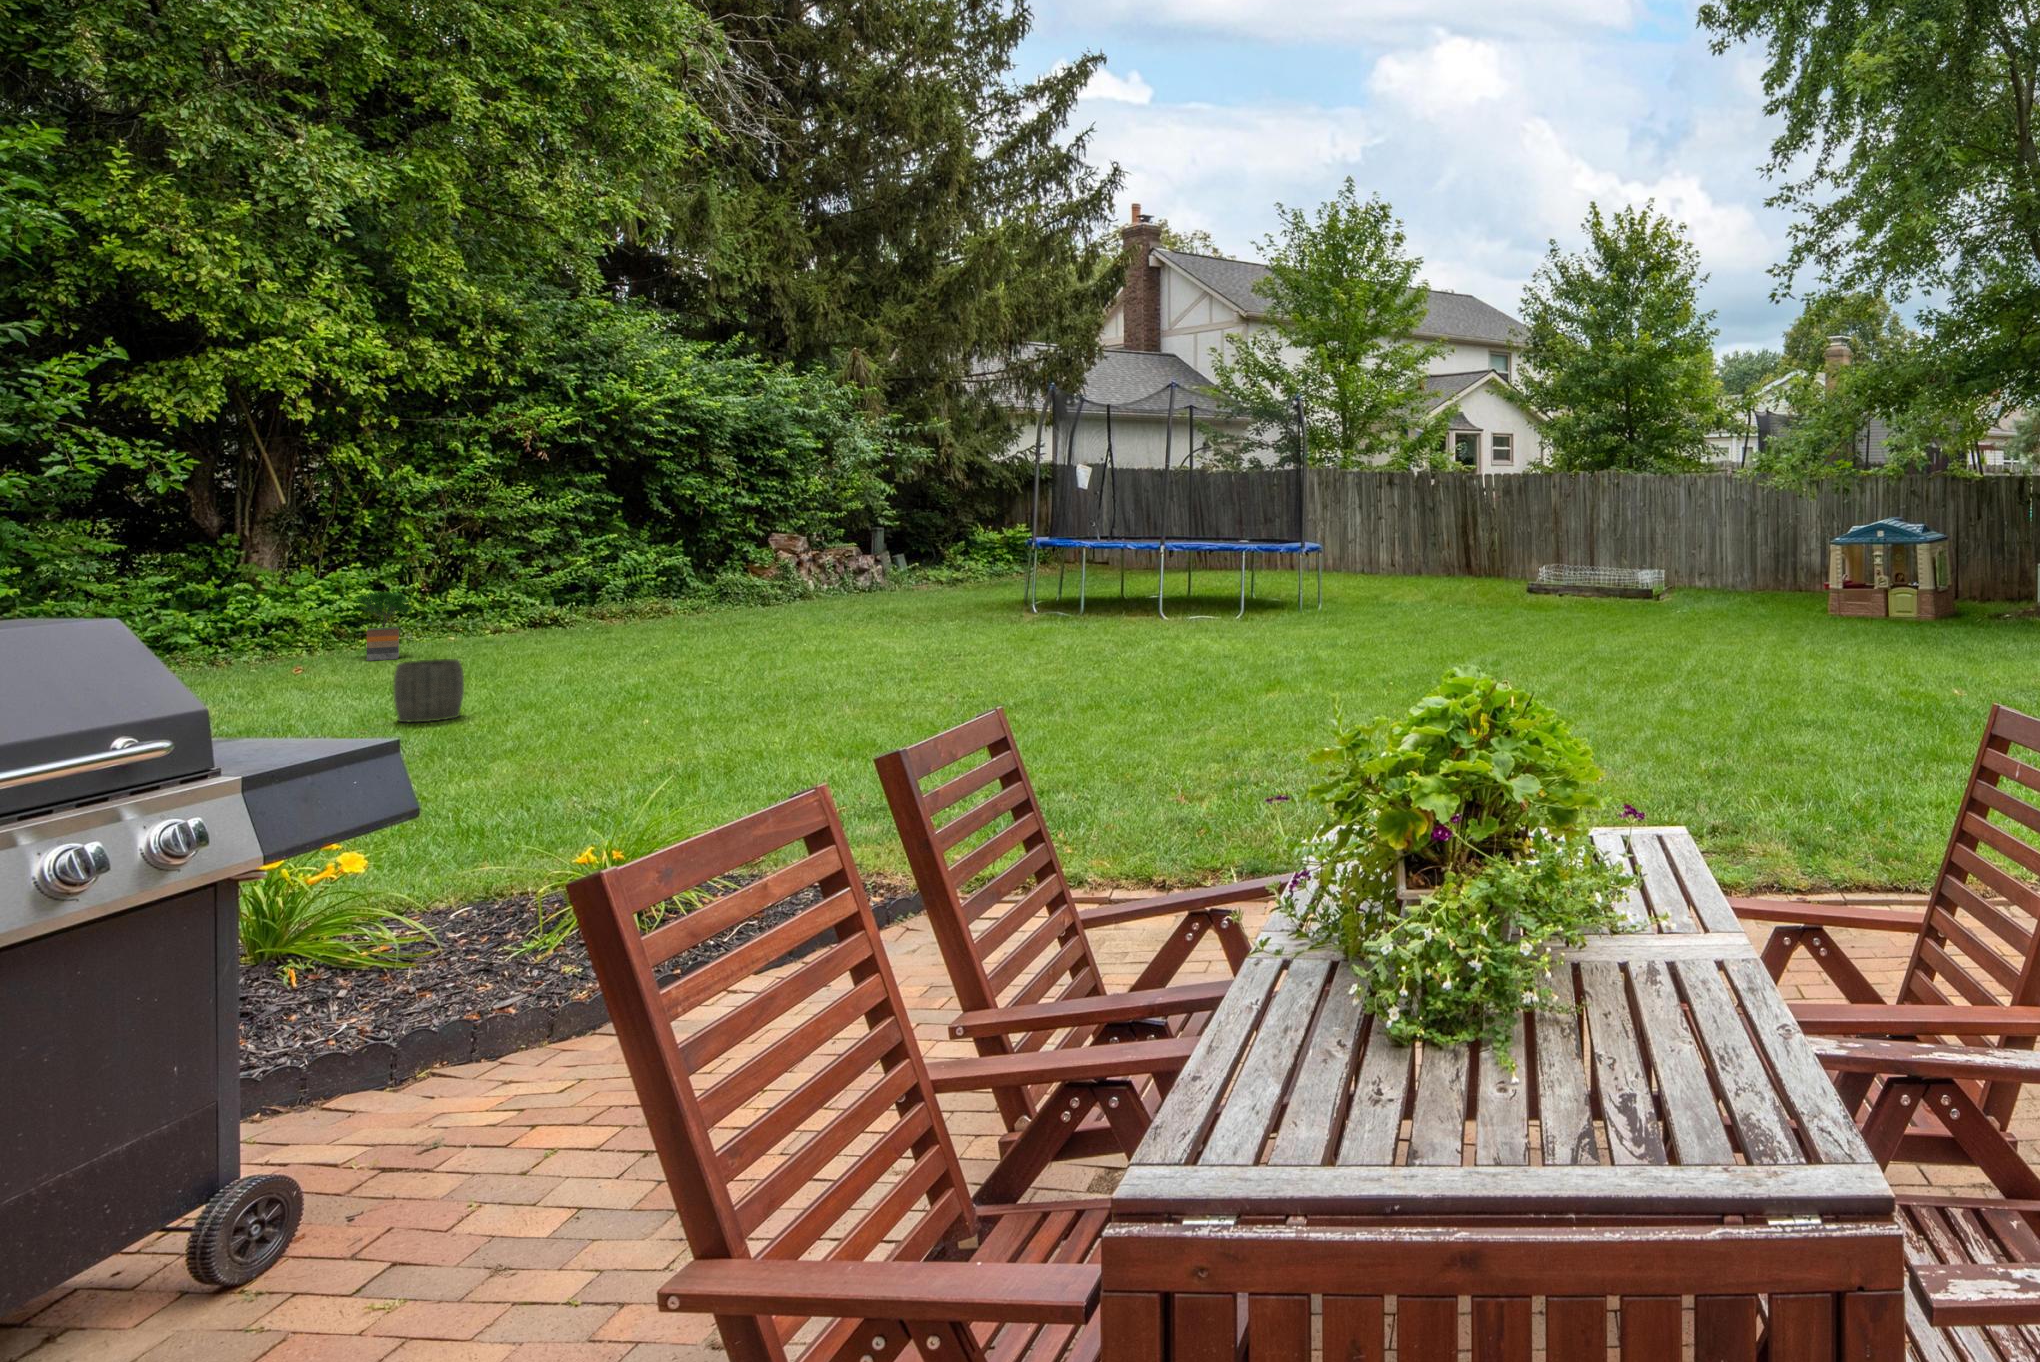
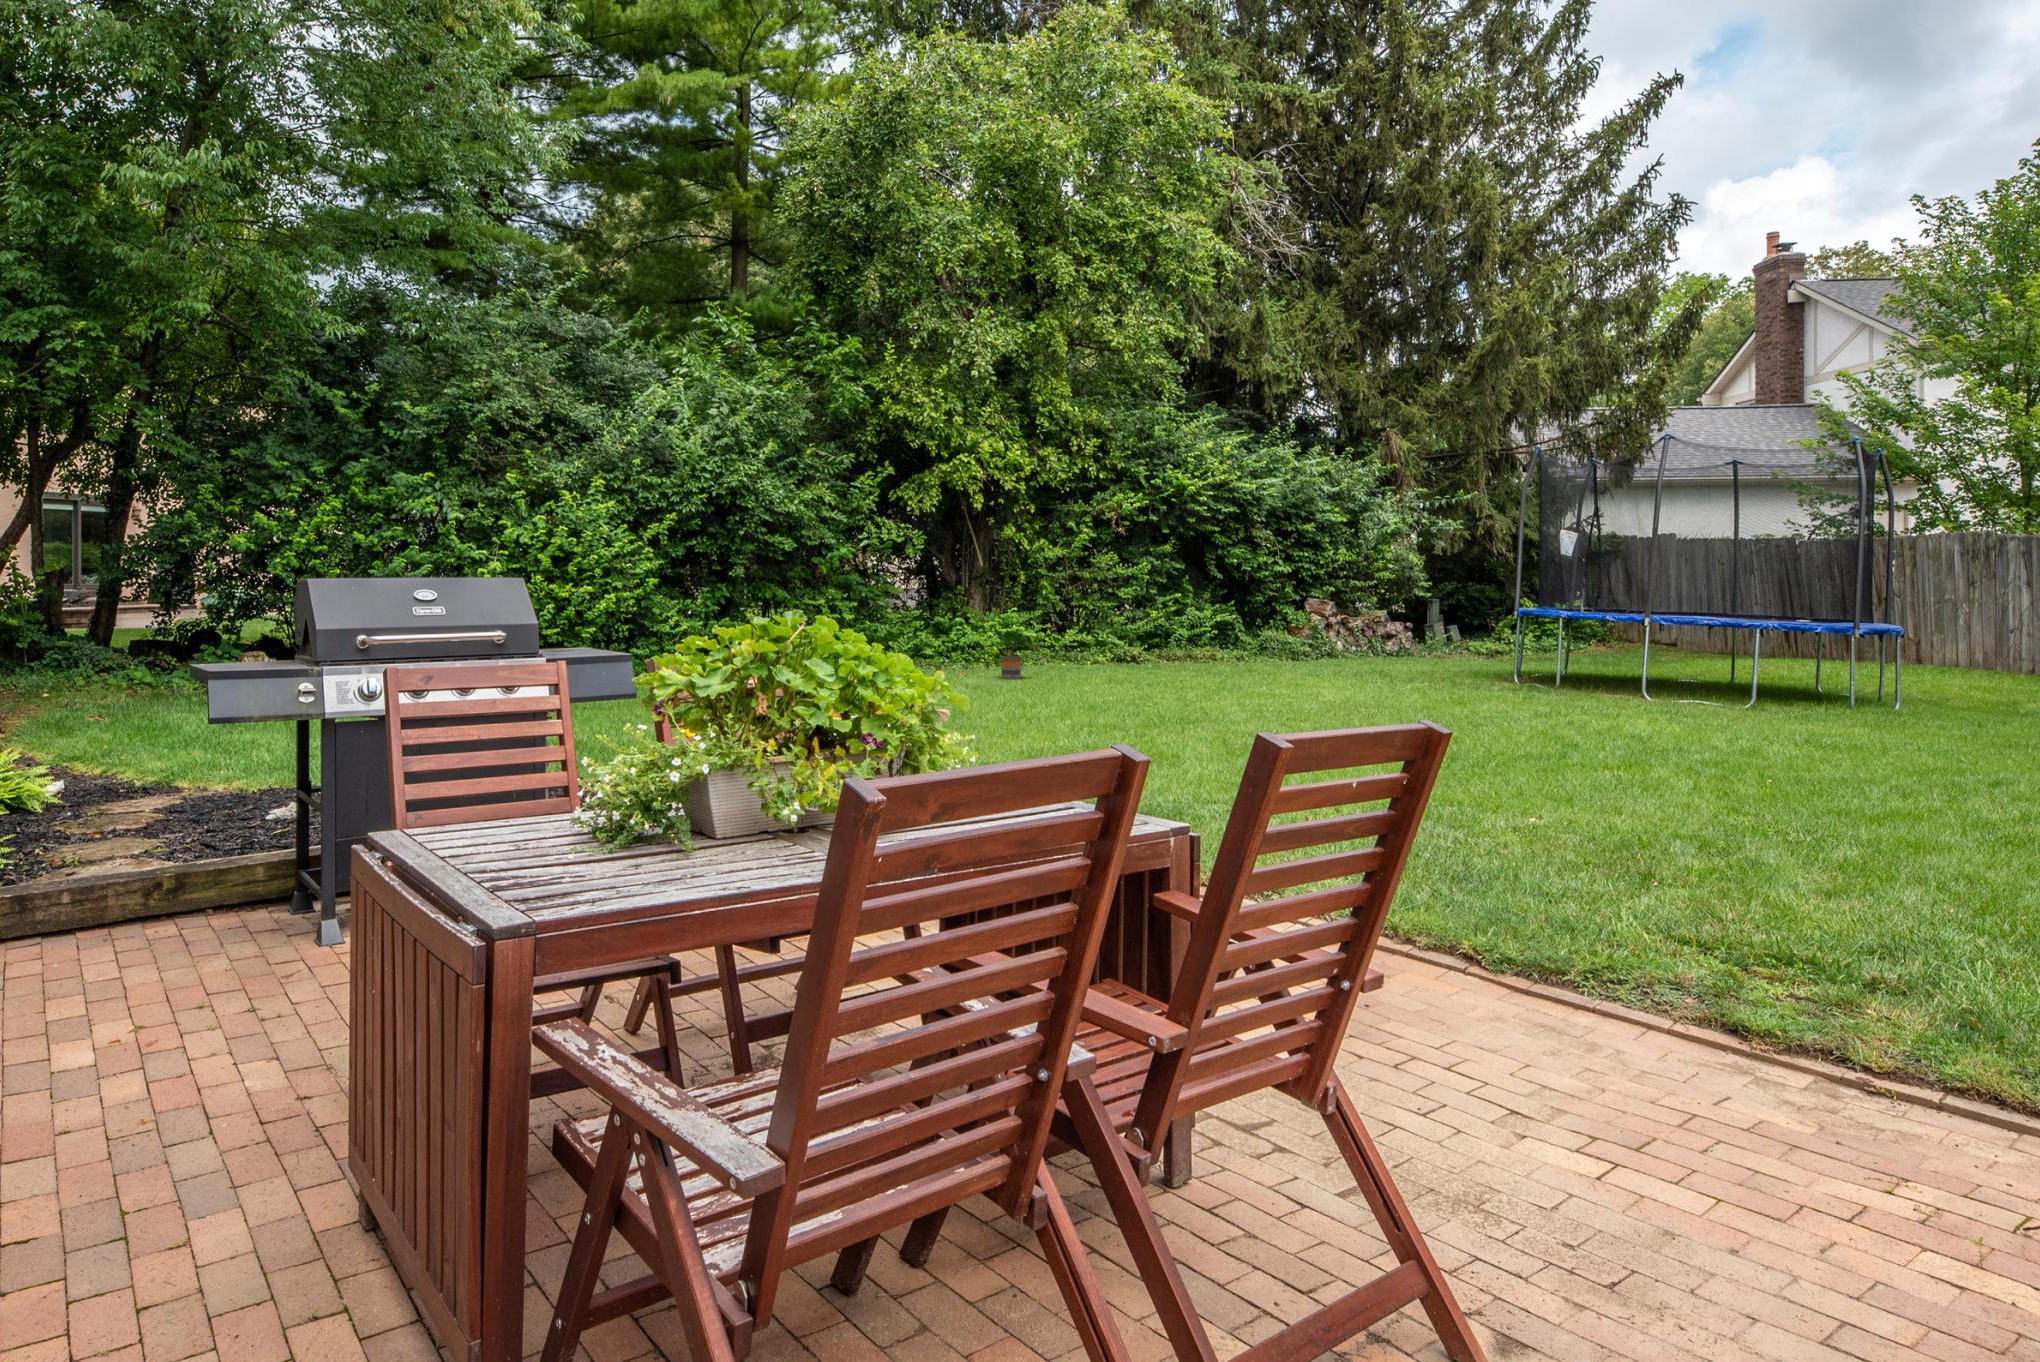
woven basket: present [394,659,464,722] -> none [986,674,1024,715]

